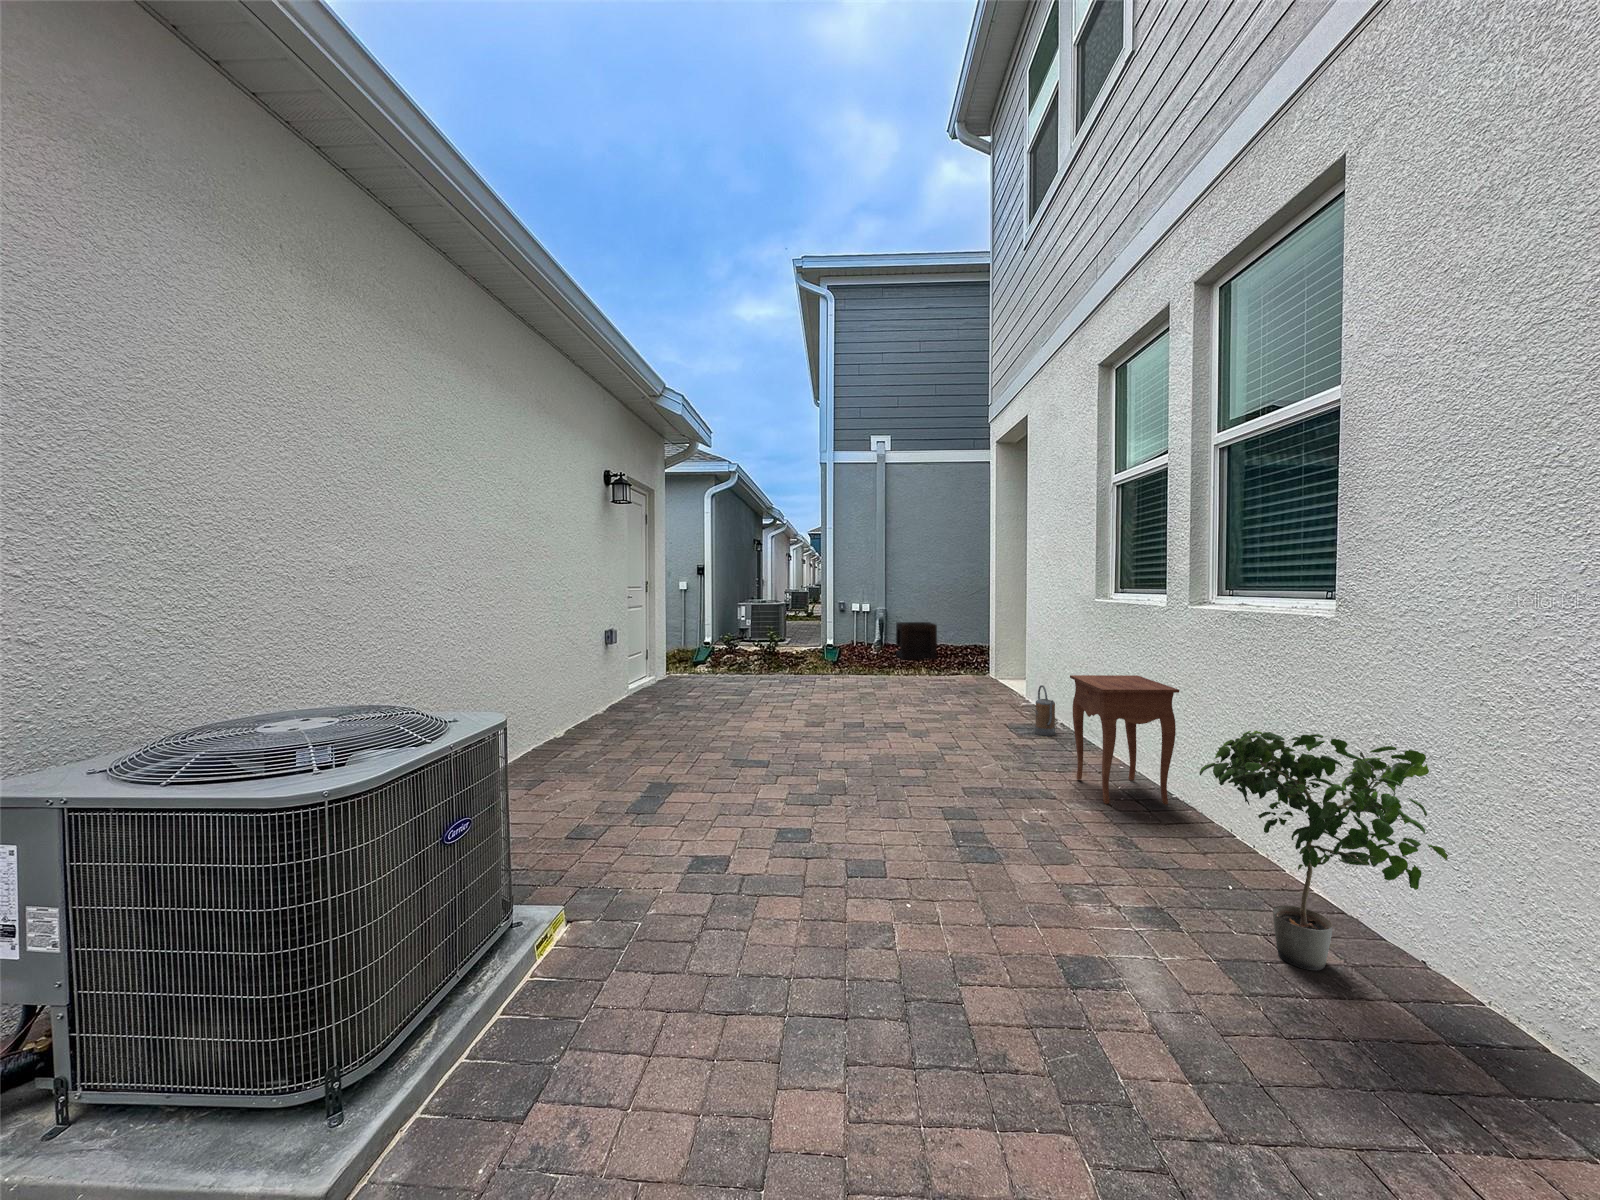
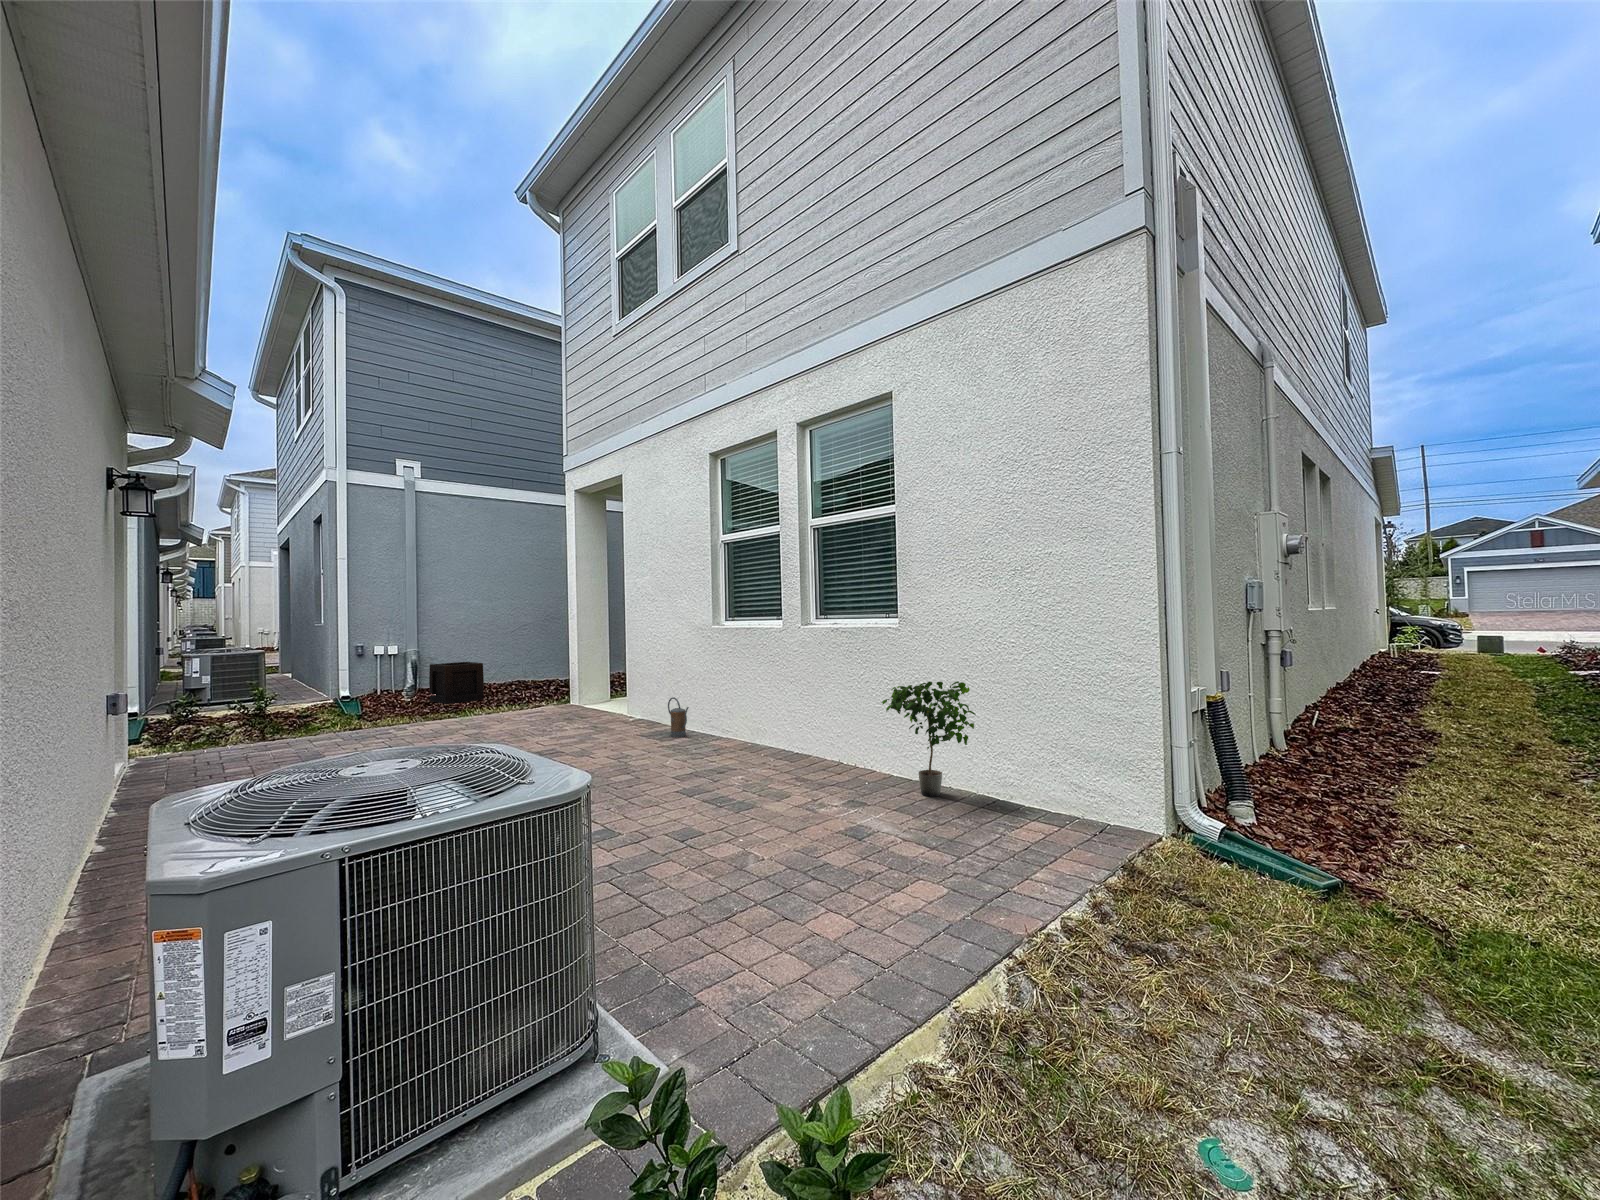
side table: present [1070,675,1179,805] -> none [735,676,809,763]

